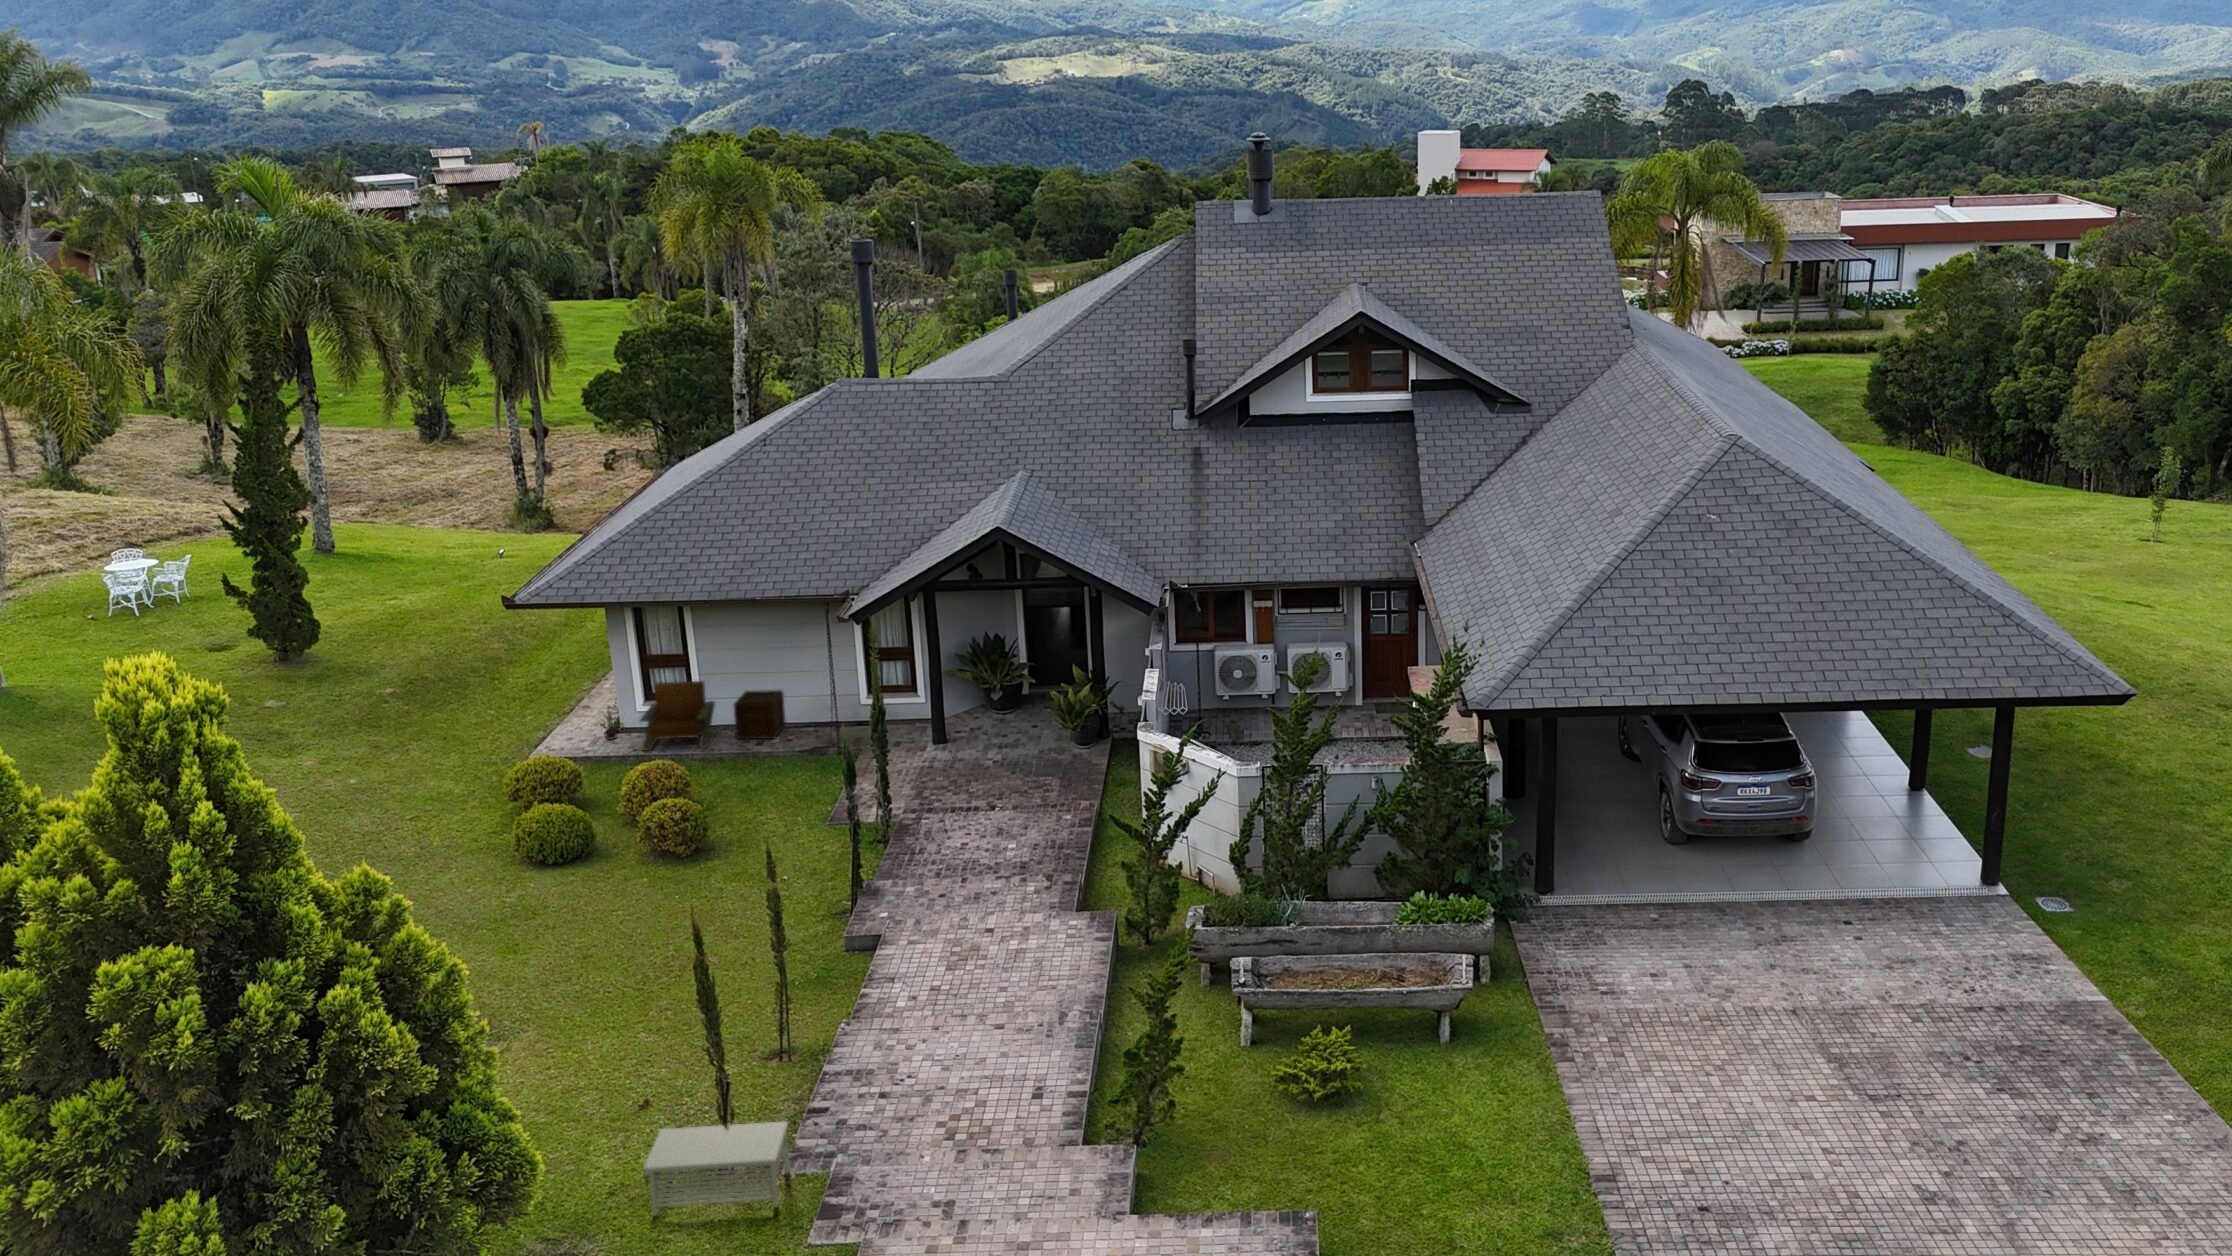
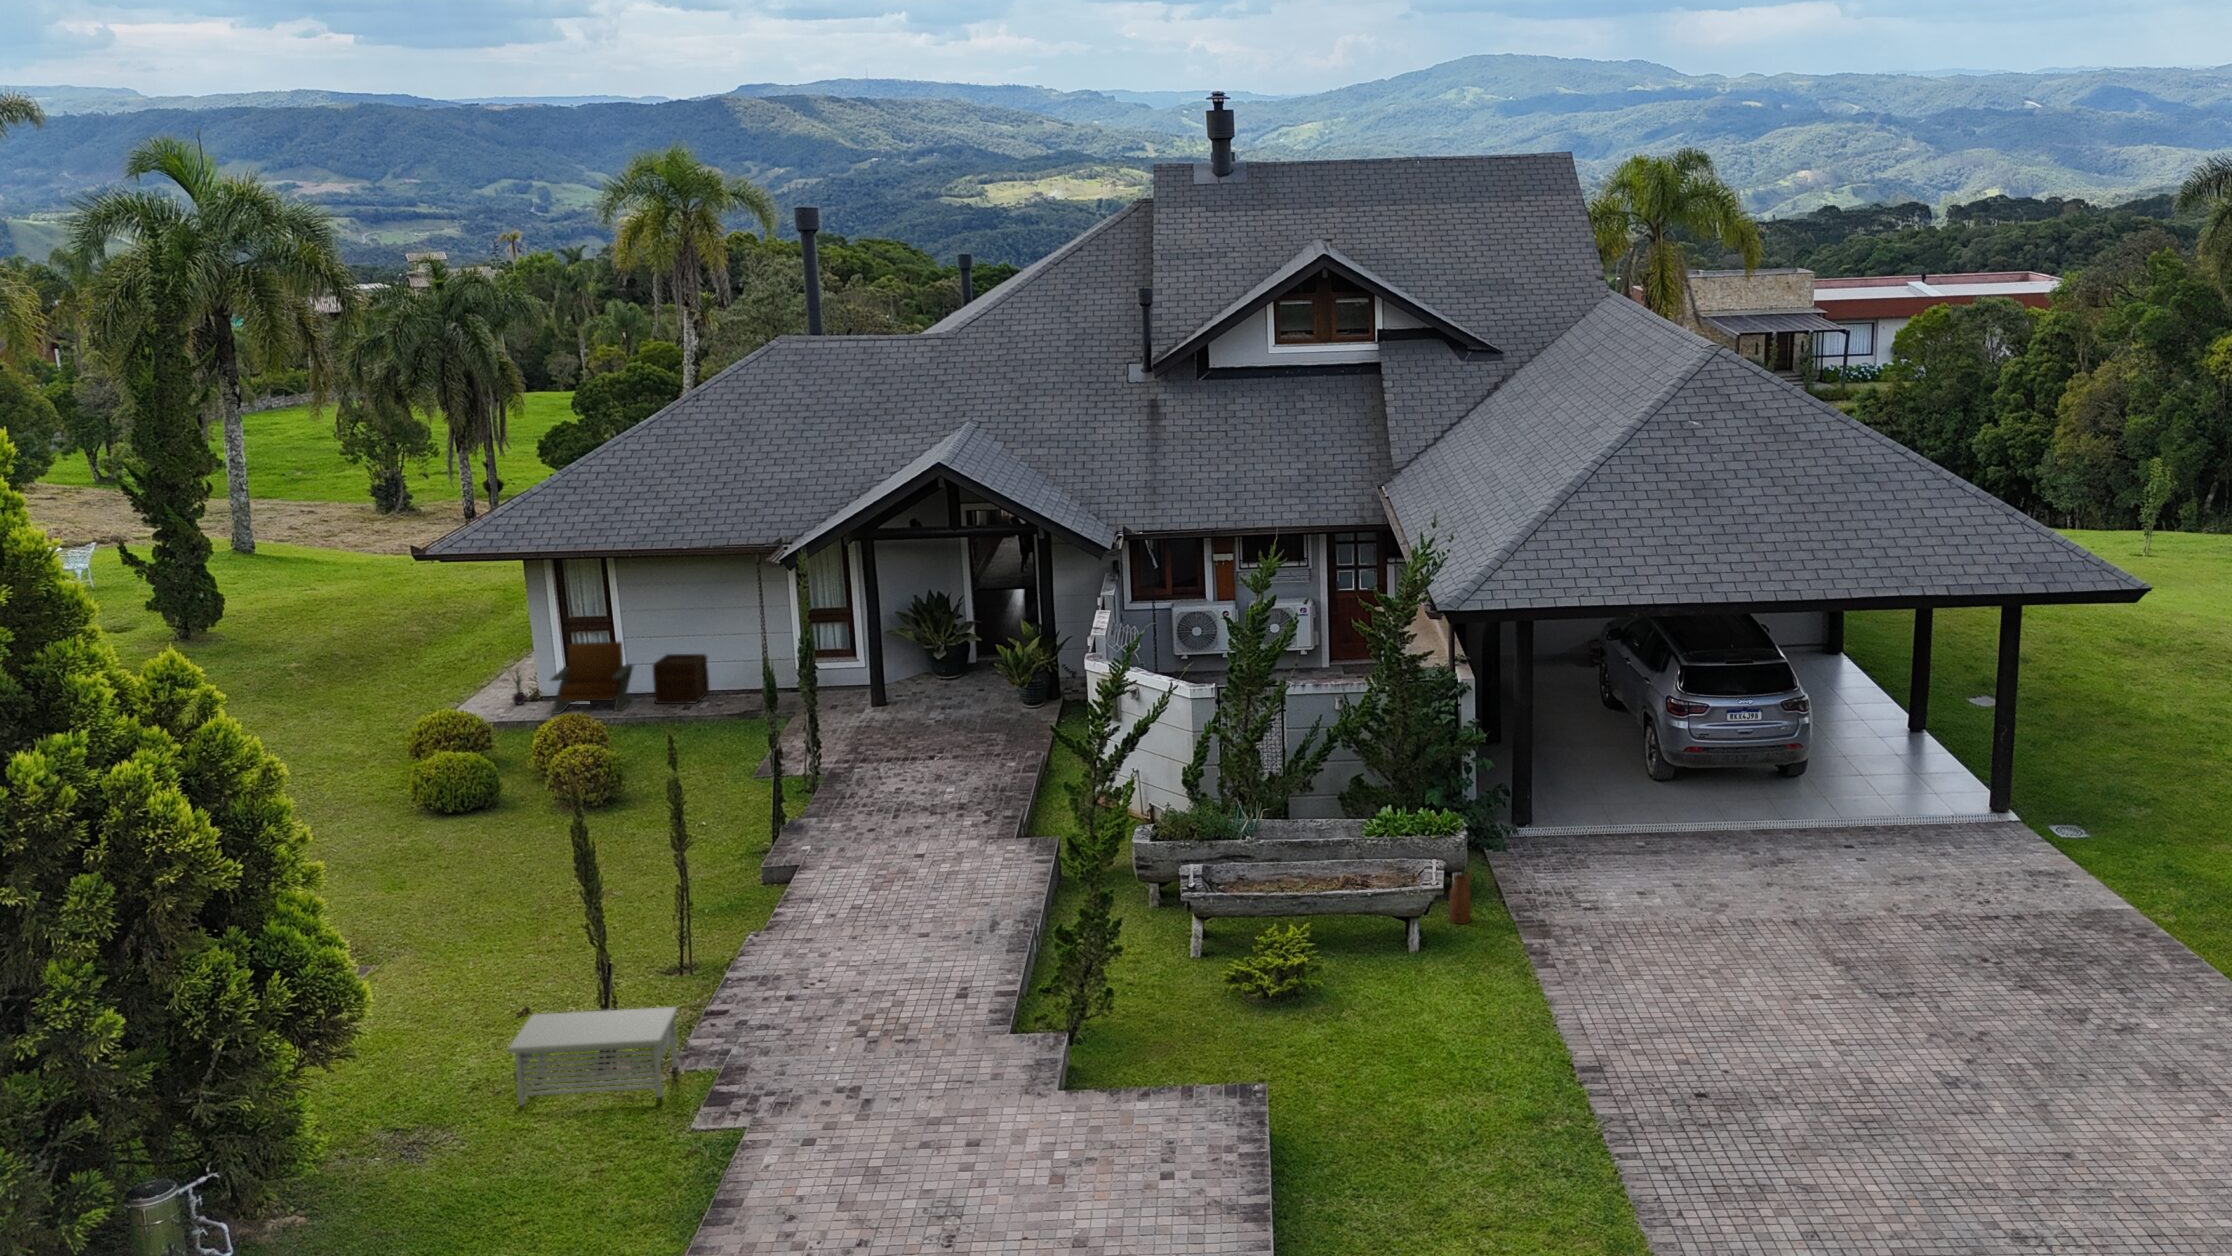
watering can: none [1476,958,1499,1012] -> present [1449,869,1473,924]

